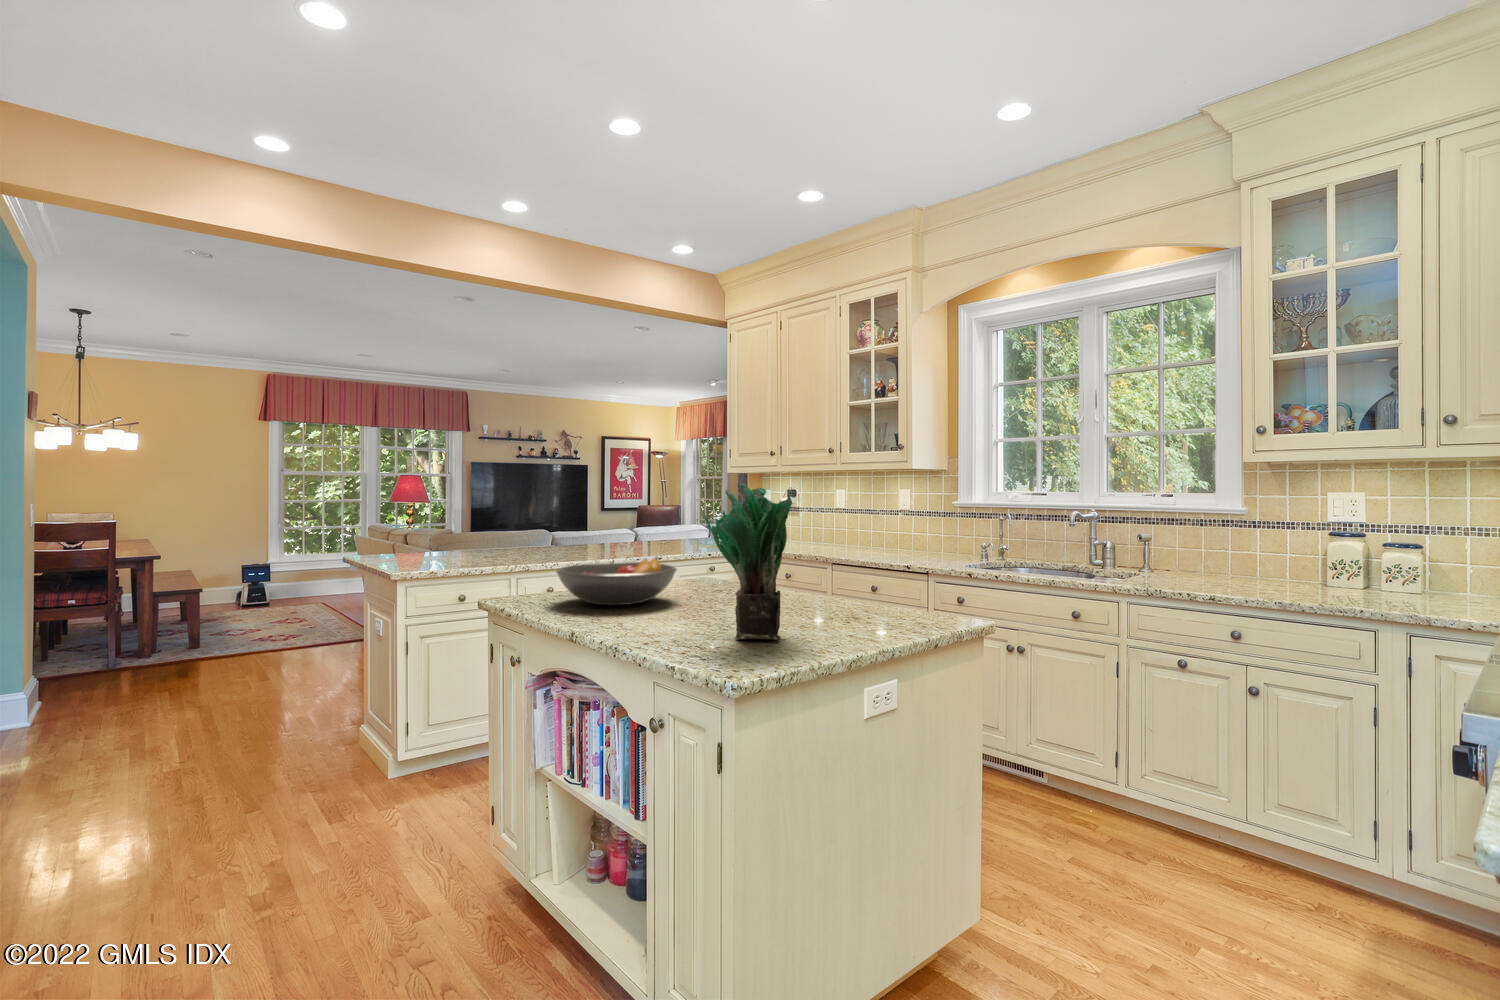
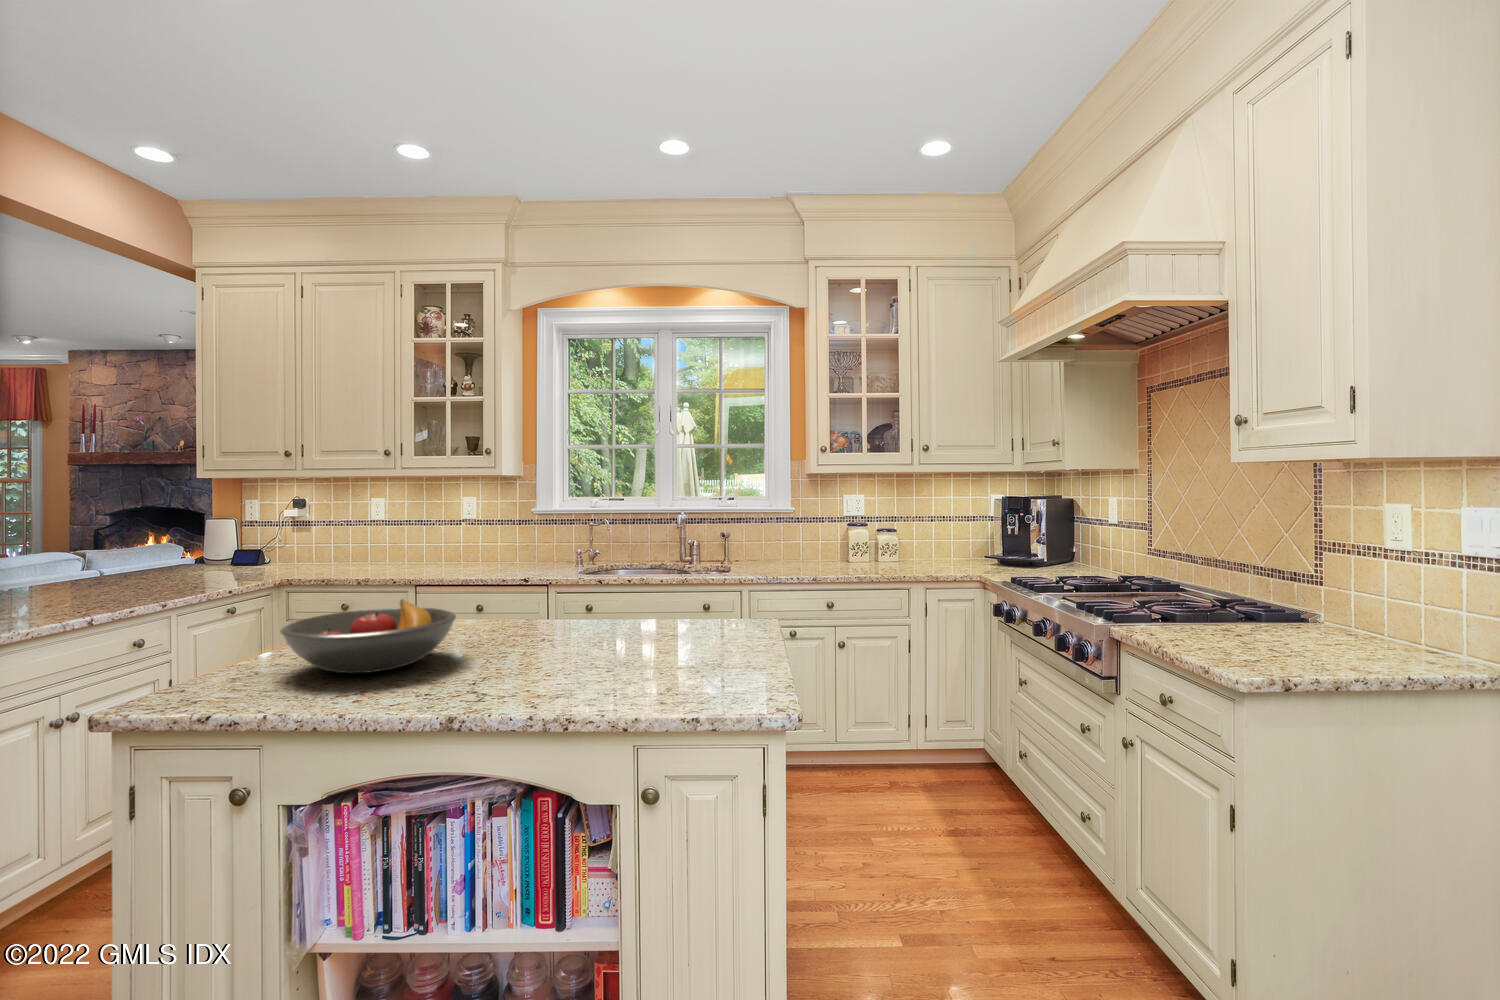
potted plant: present [703,483,792,640] -> none [613,505,707,674]

